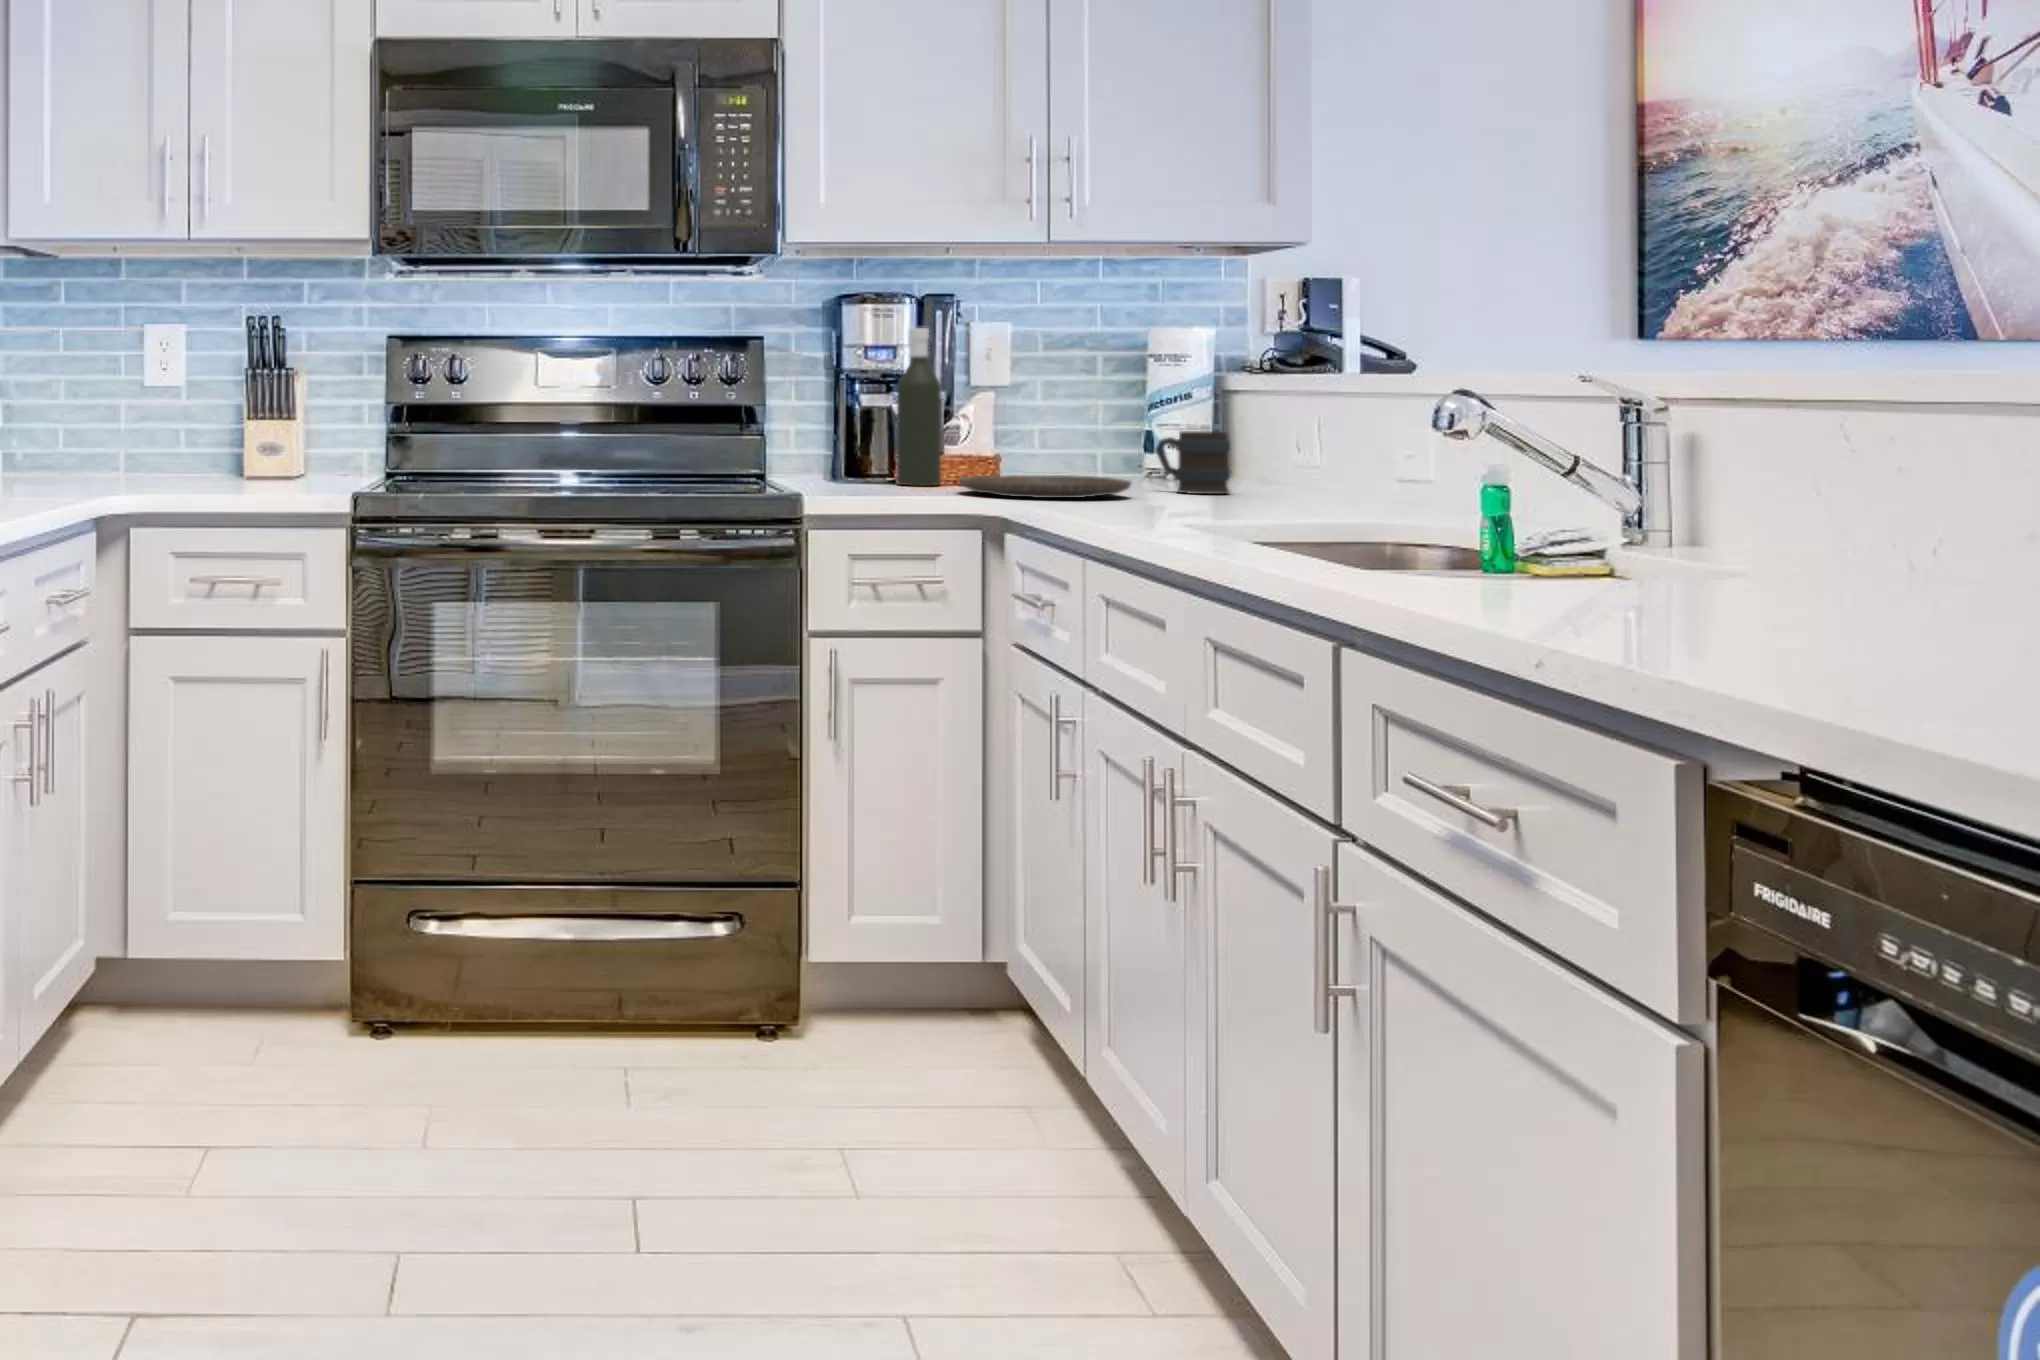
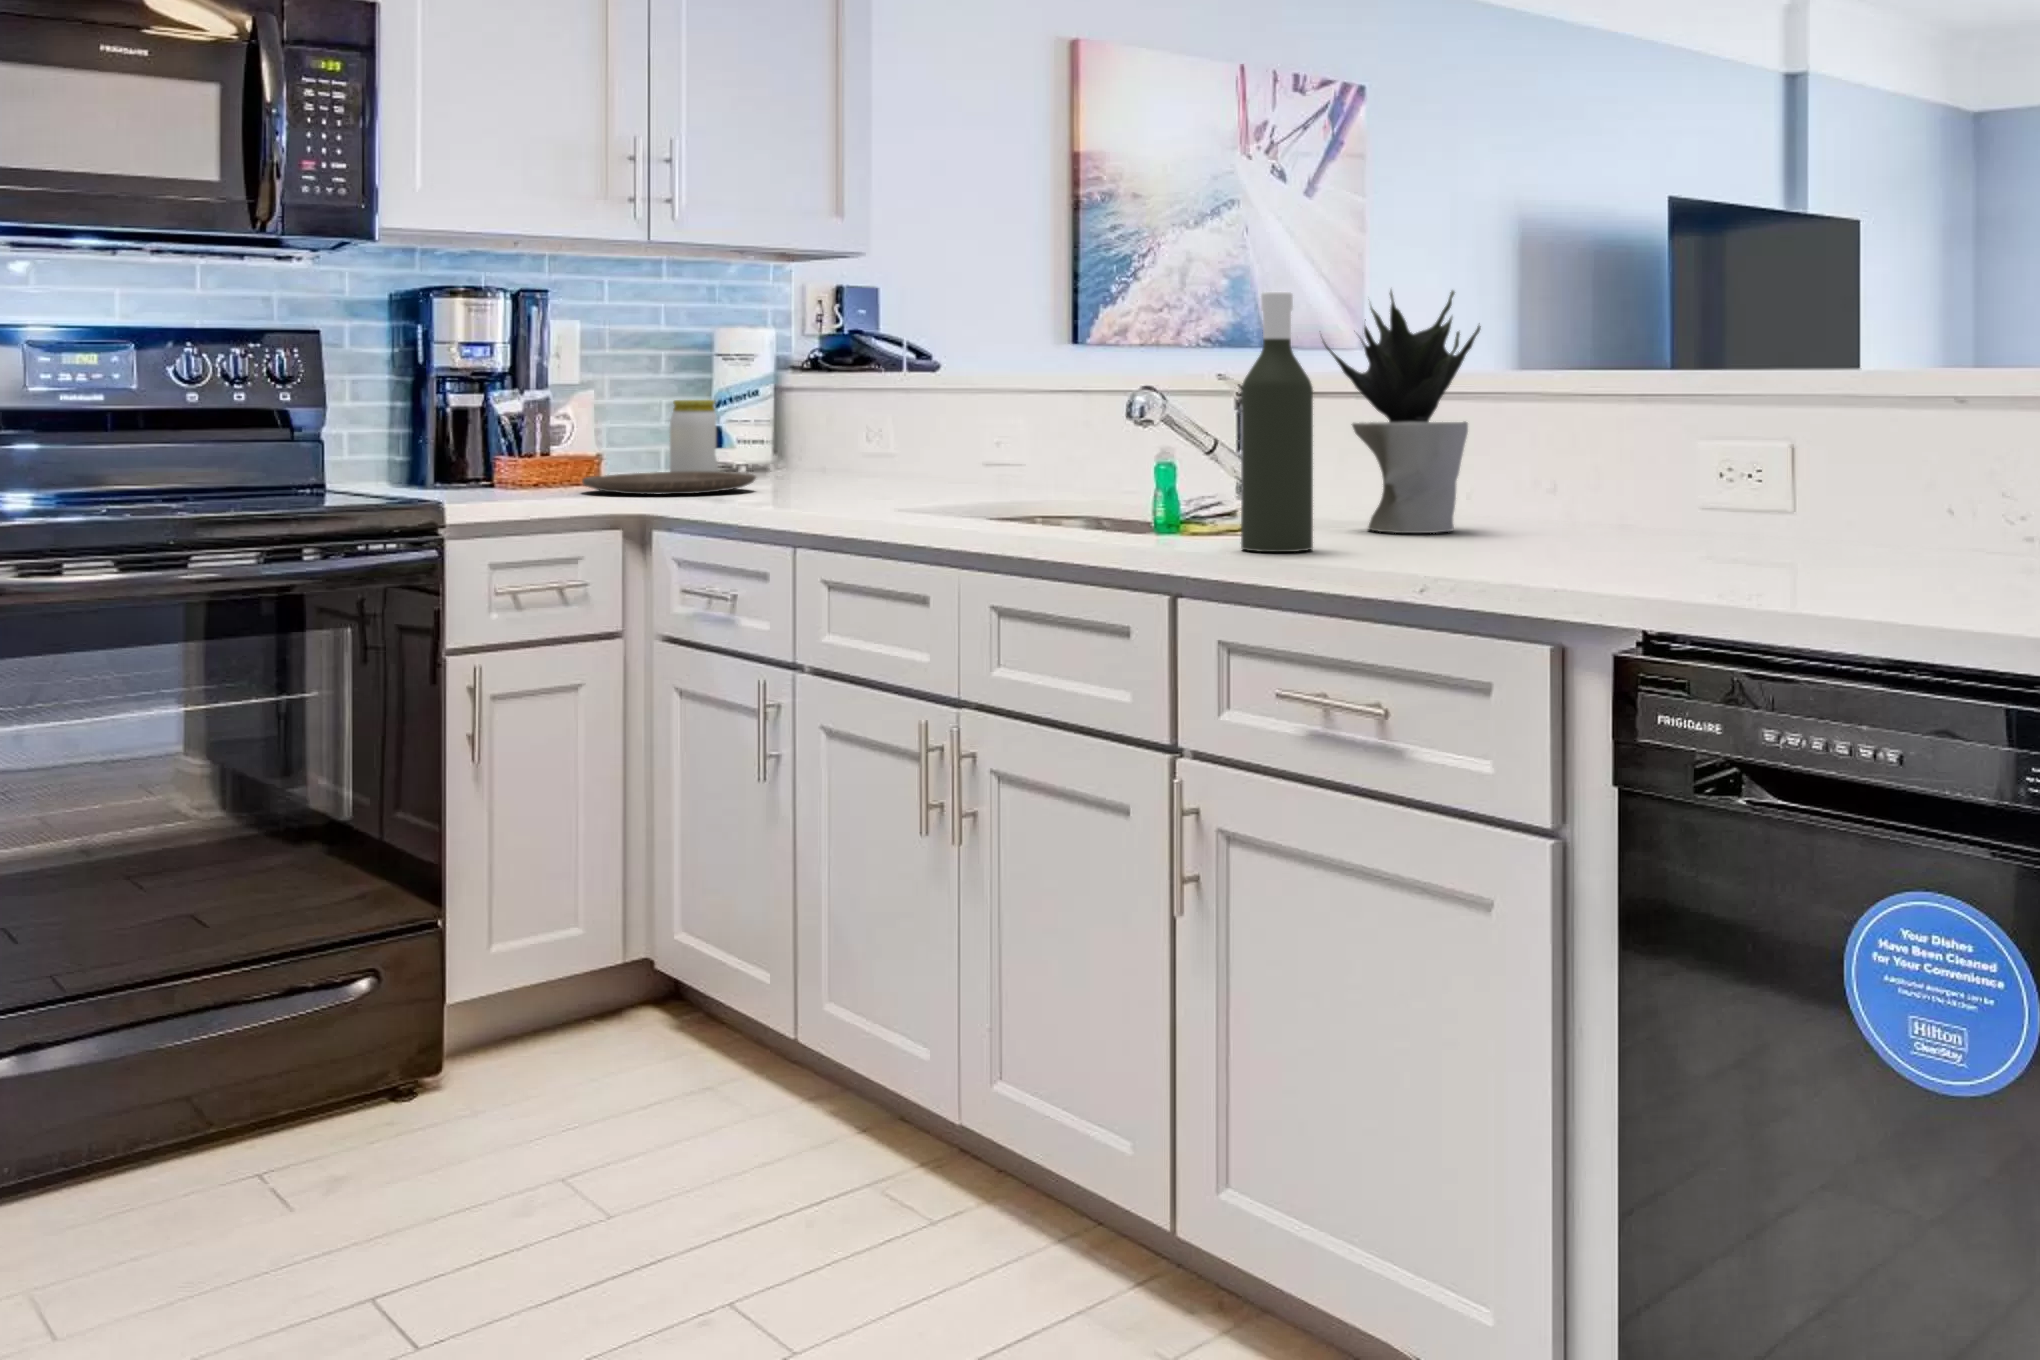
potted plant: none [1628,267,1877,598] -> present [1323,291,1481,533]
bottle: present [897,328,941,486] -> present [1241,292,1313,552]
jar: none [1084,402,1134,487] -> present [670,400,718,472]
mug: present [1156,431,1230,494] -> none [748,425,820,484]

